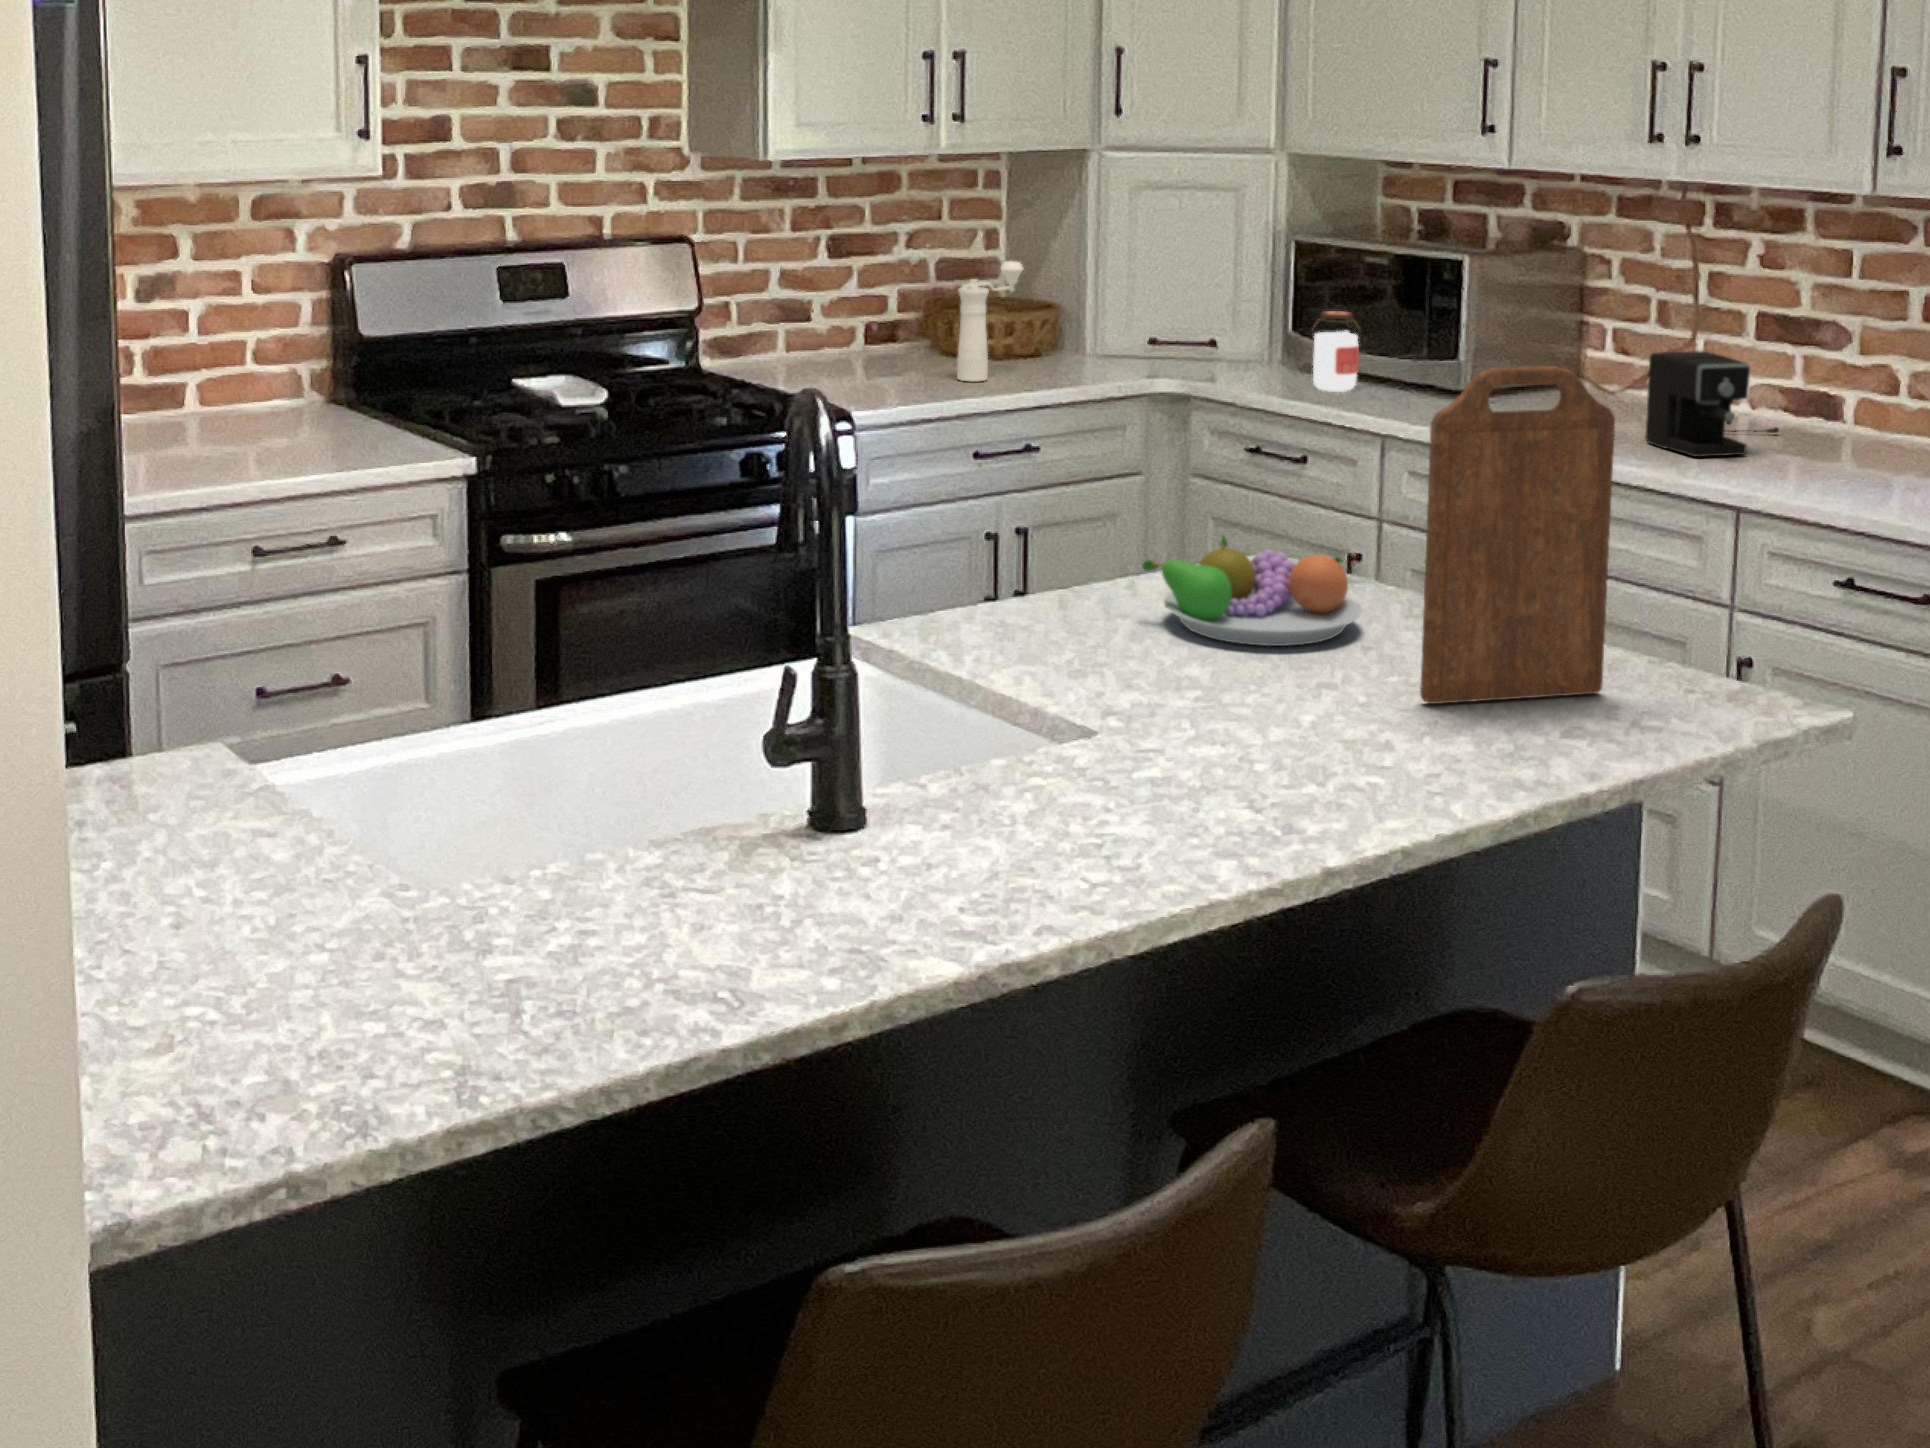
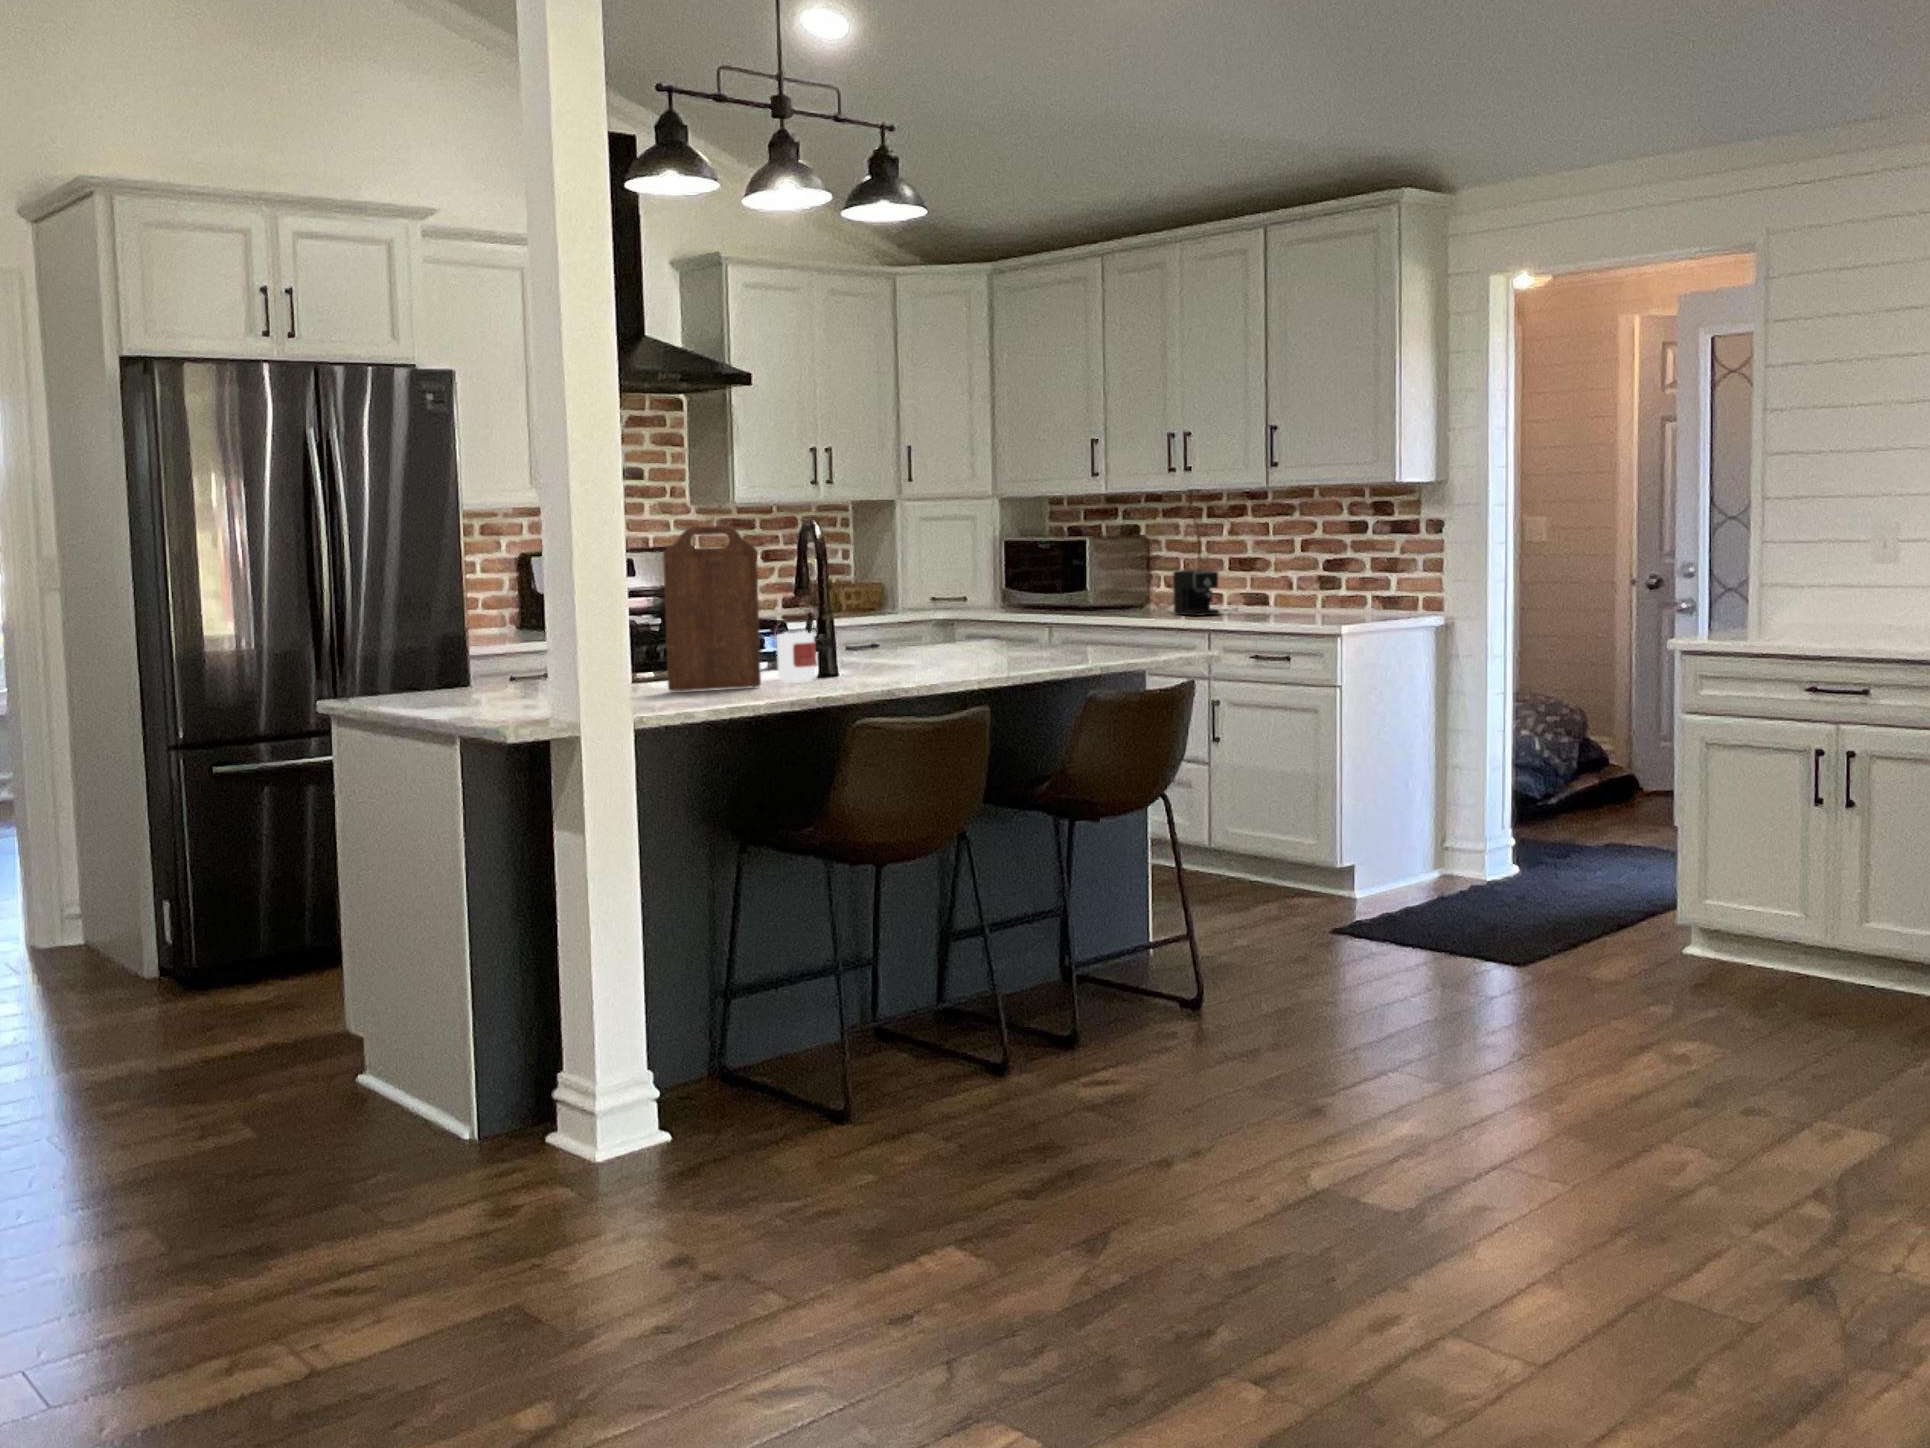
pepper mill: present [957,261,1023,381] -> none [835,554,867,613]
jar: present [1313,311,1360,392] -> present [774,614,816,683]
cutting board: present [1420,366,1615,704] -> present [663,526,761,692]
fruit bowl: present [1143,535,1362,646] -> none [942,609,1034,645]

